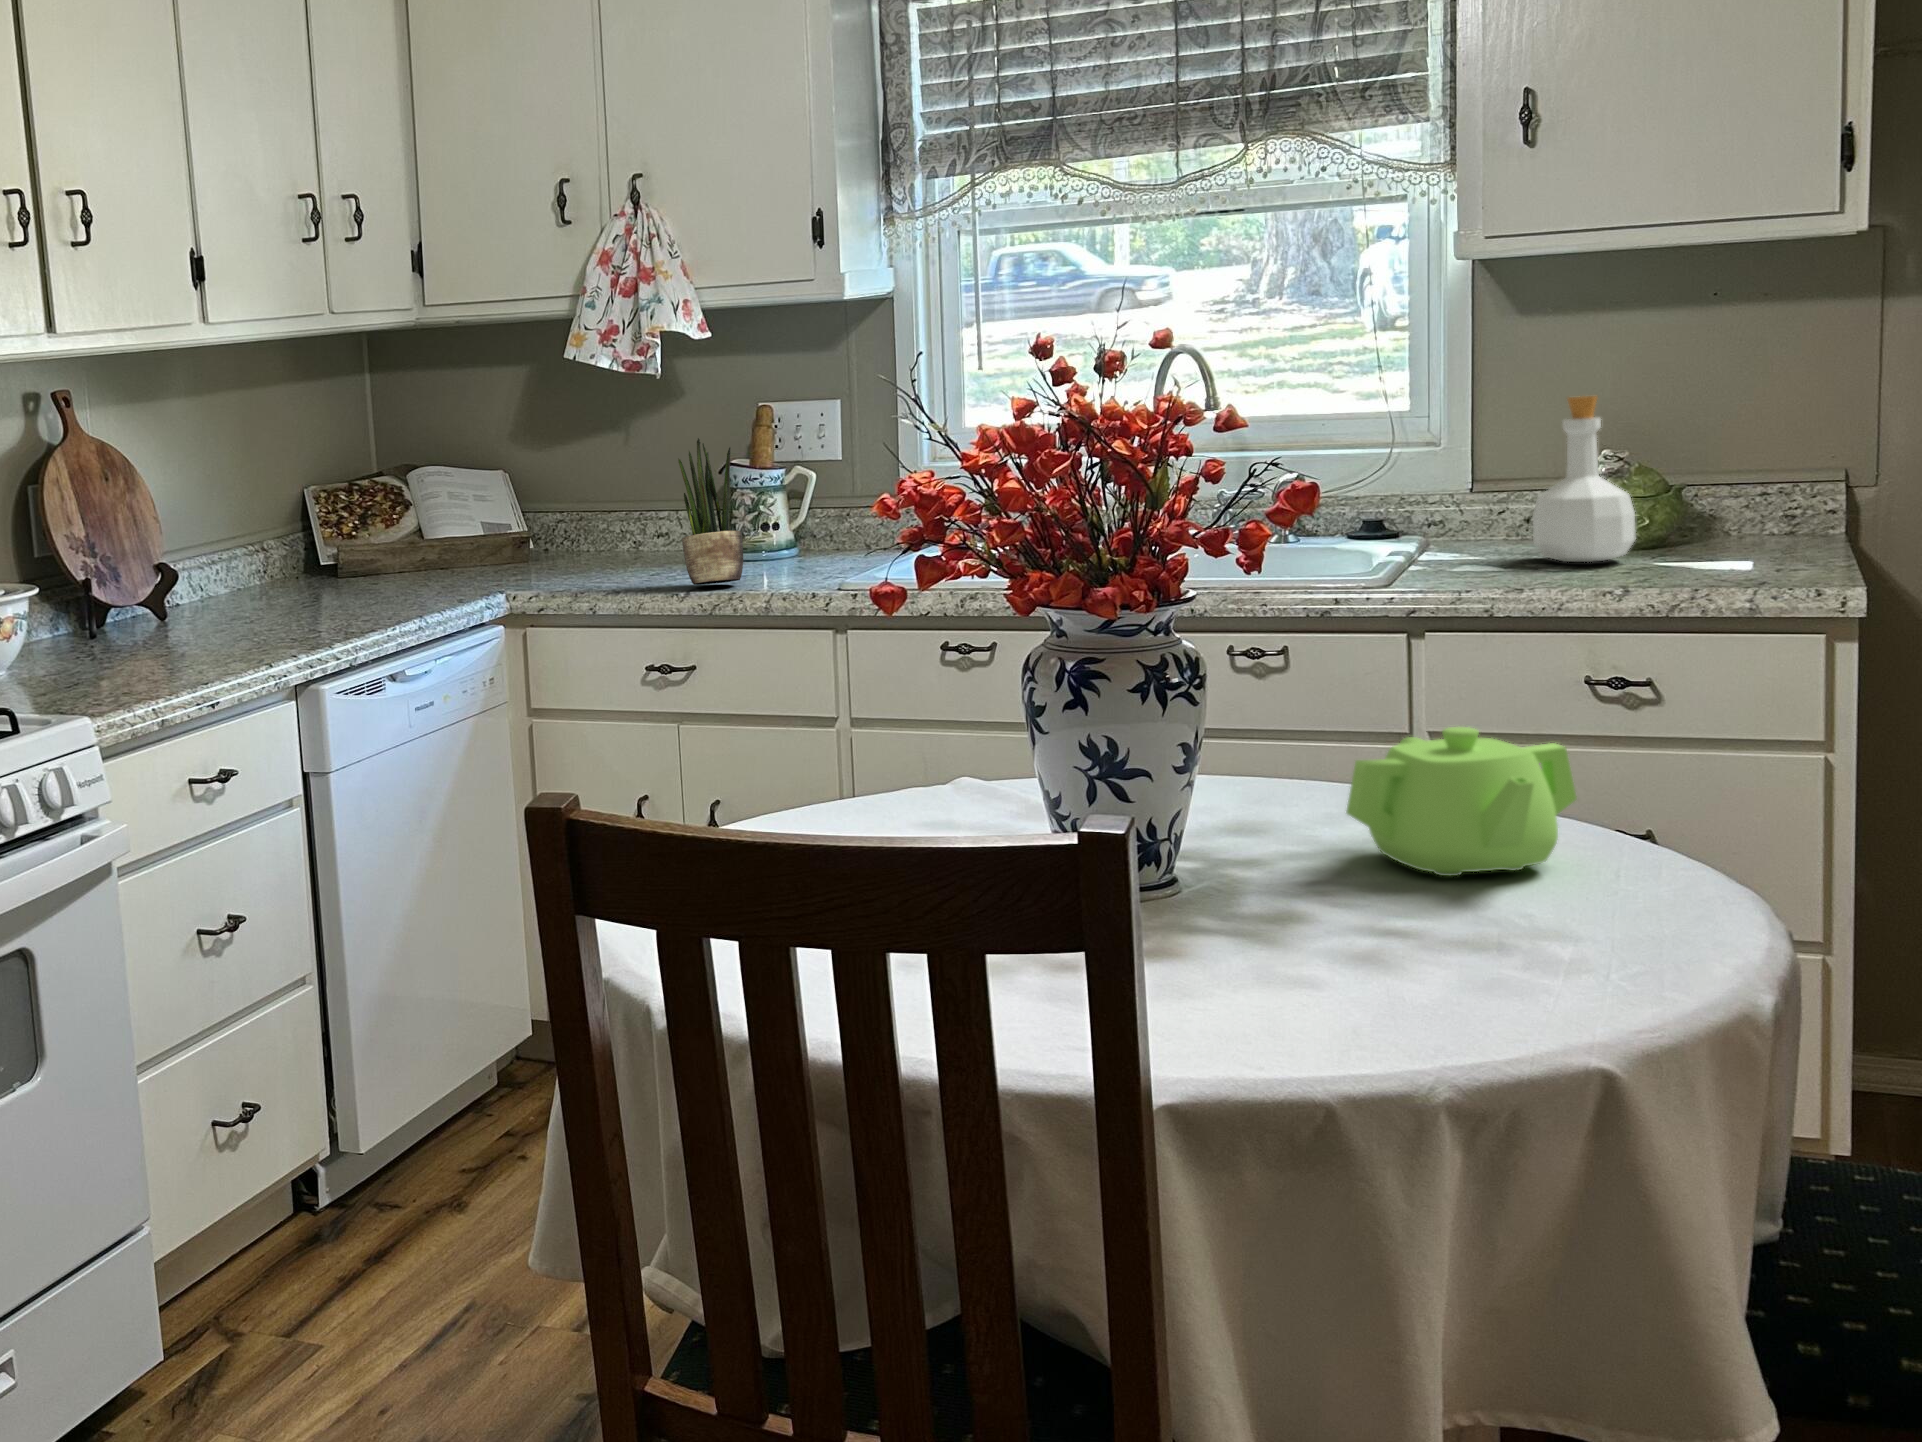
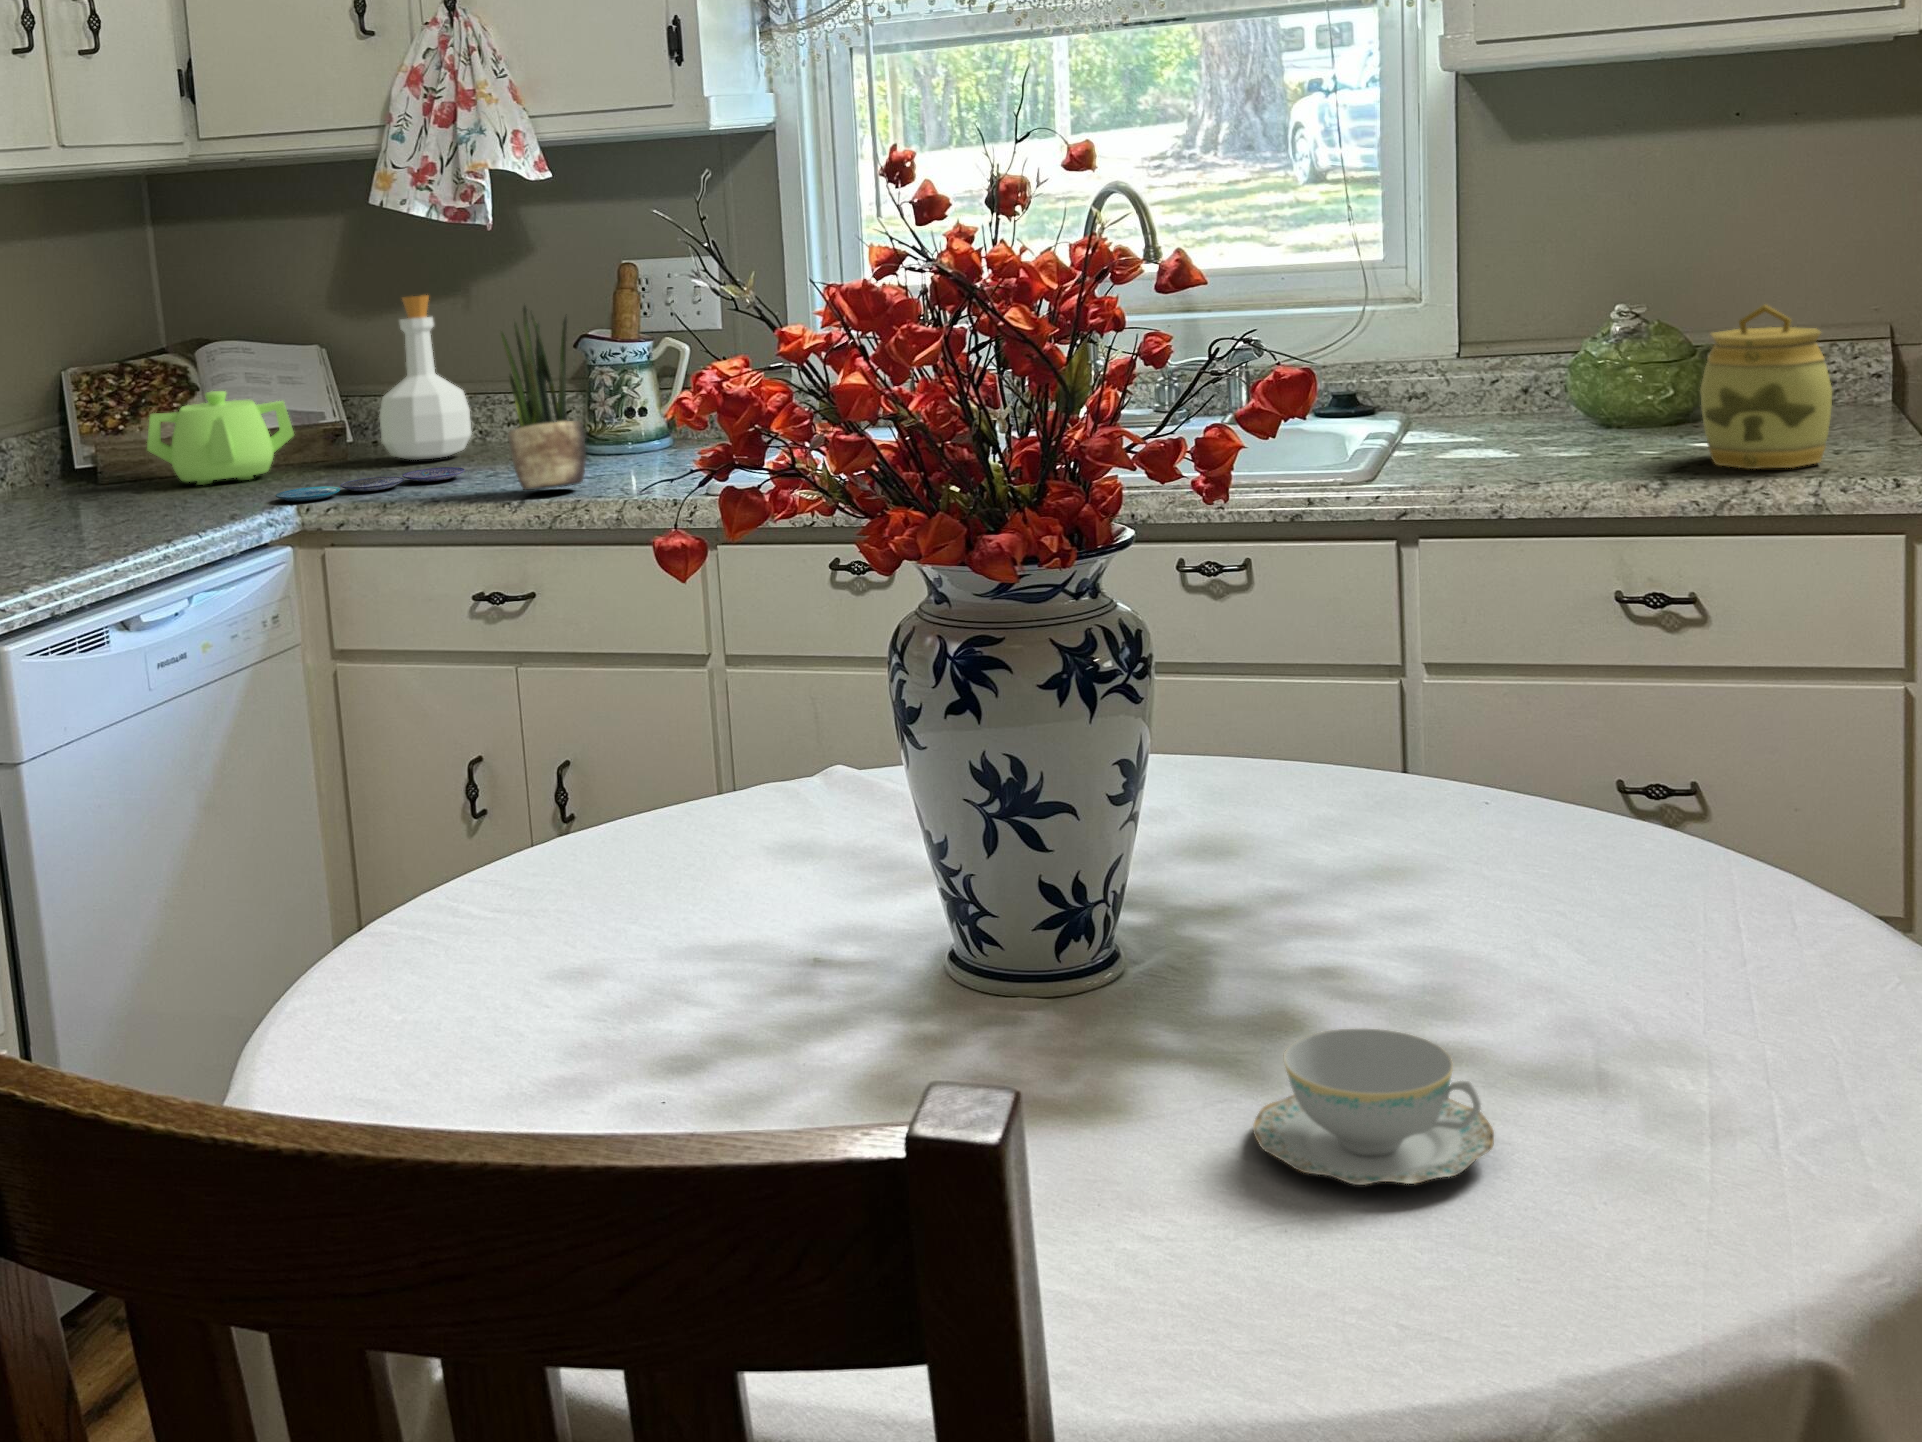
bottle: present [1533,396,1636,562] -> present [379,295,471,460]
jar: none [1665,452,1774,584] -> present [1701,305,1832,469]
plate: none [493,567,639,590] -> present [276,467,465,501]
teapot: present [1346,727,1577,876] -> present [147,391,294,485]
teacup: none [1262,899,1416,981] -> present [1253,1029,1494,1185]

